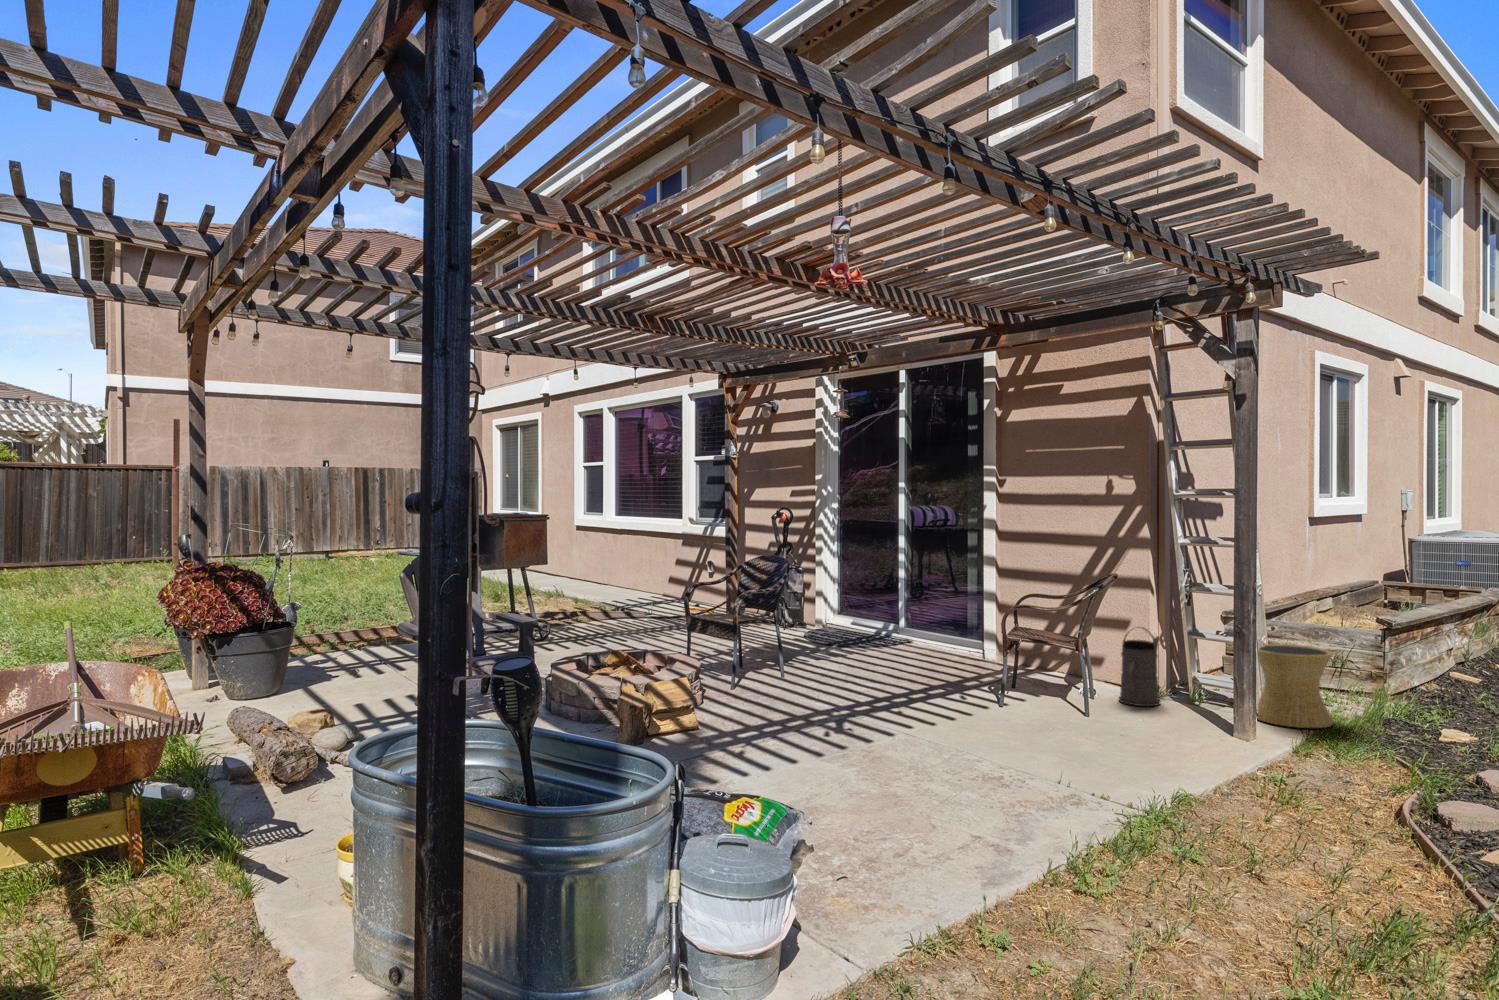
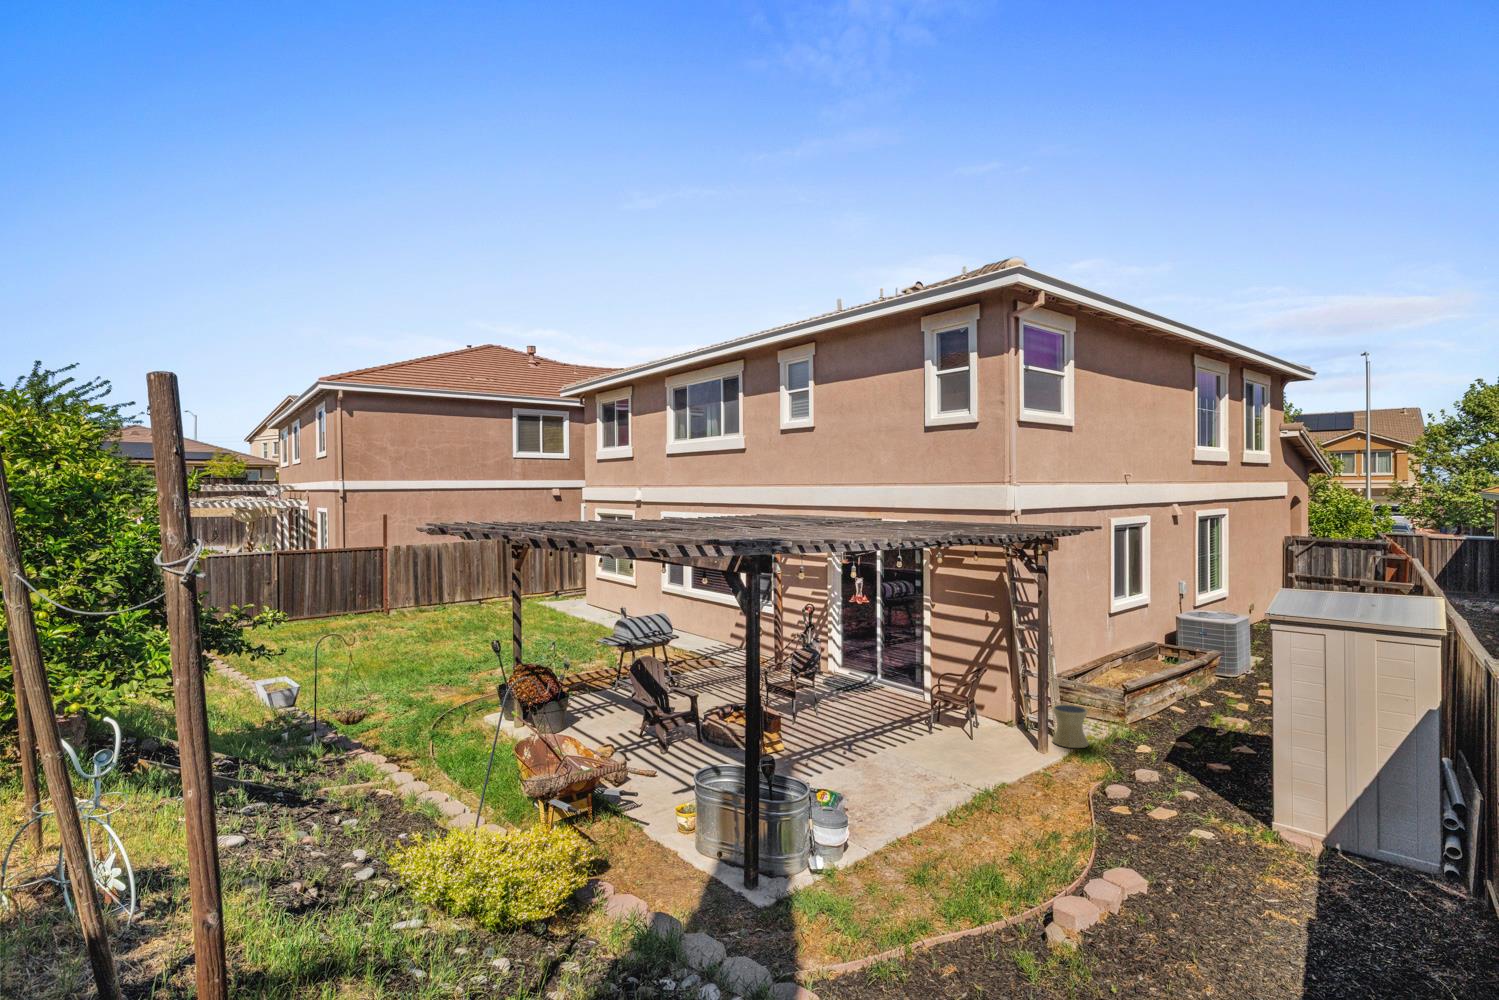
watering can: present [1119,627,1160,706] -> none [990,693,1012,734]

